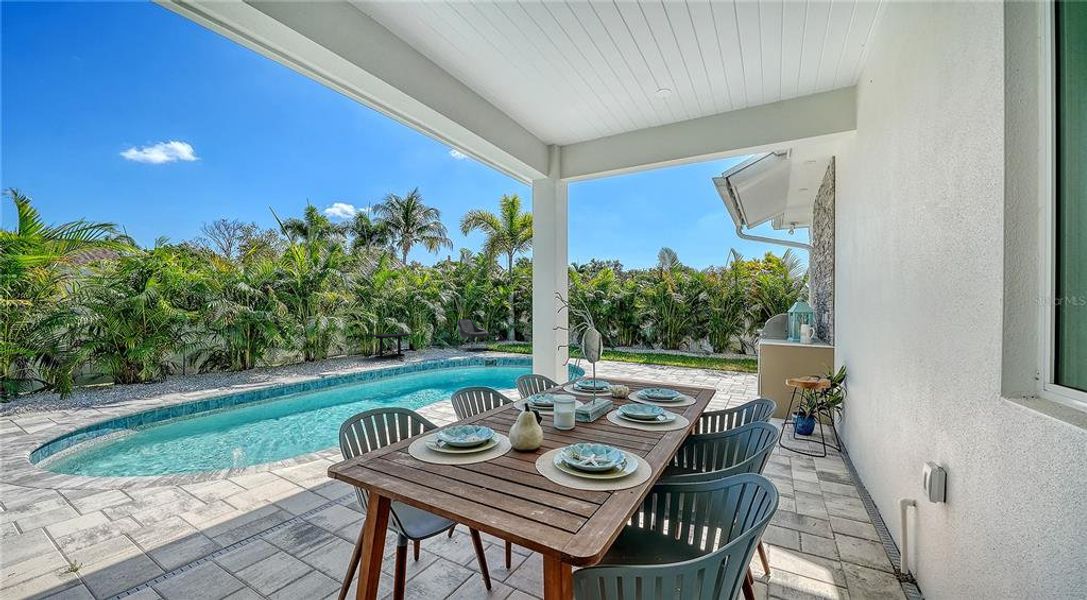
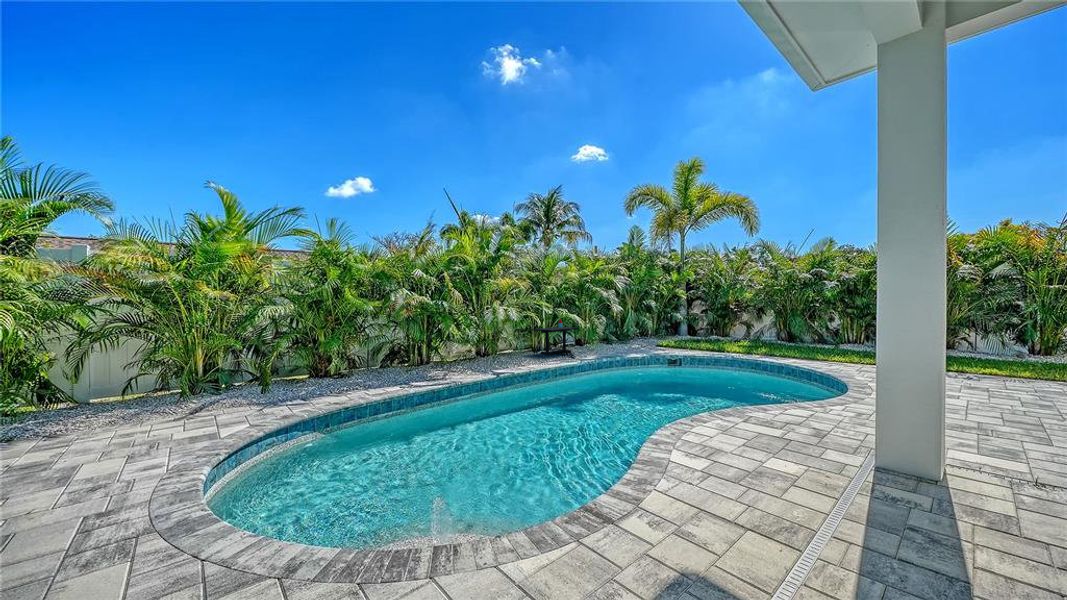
lounge chair: present [456,319,489,351] -> none [620,312,659,348]

